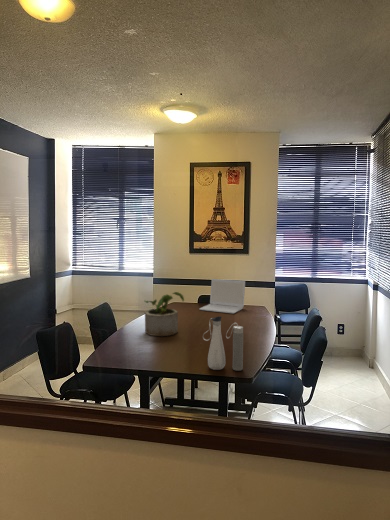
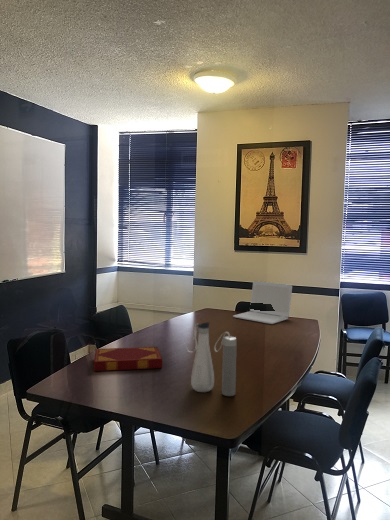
potted plant: present [145,292,184,336] -> none [150,292,198,344]
hardback book: none [113,339,174,363] -> present [94,347,162,371]

